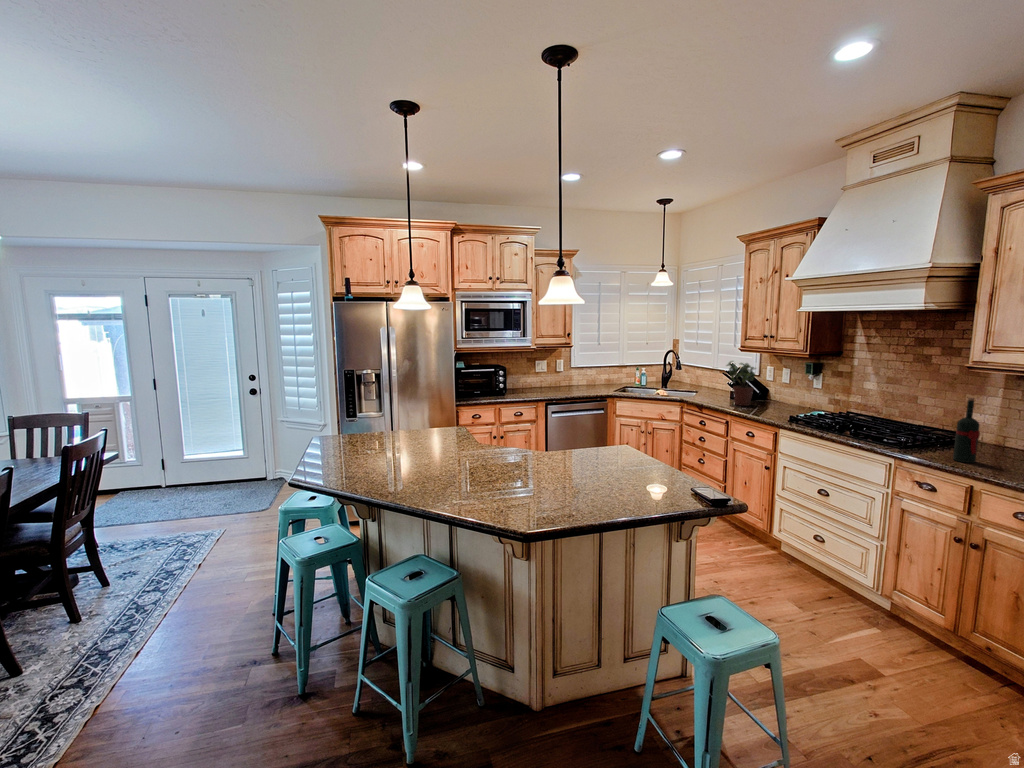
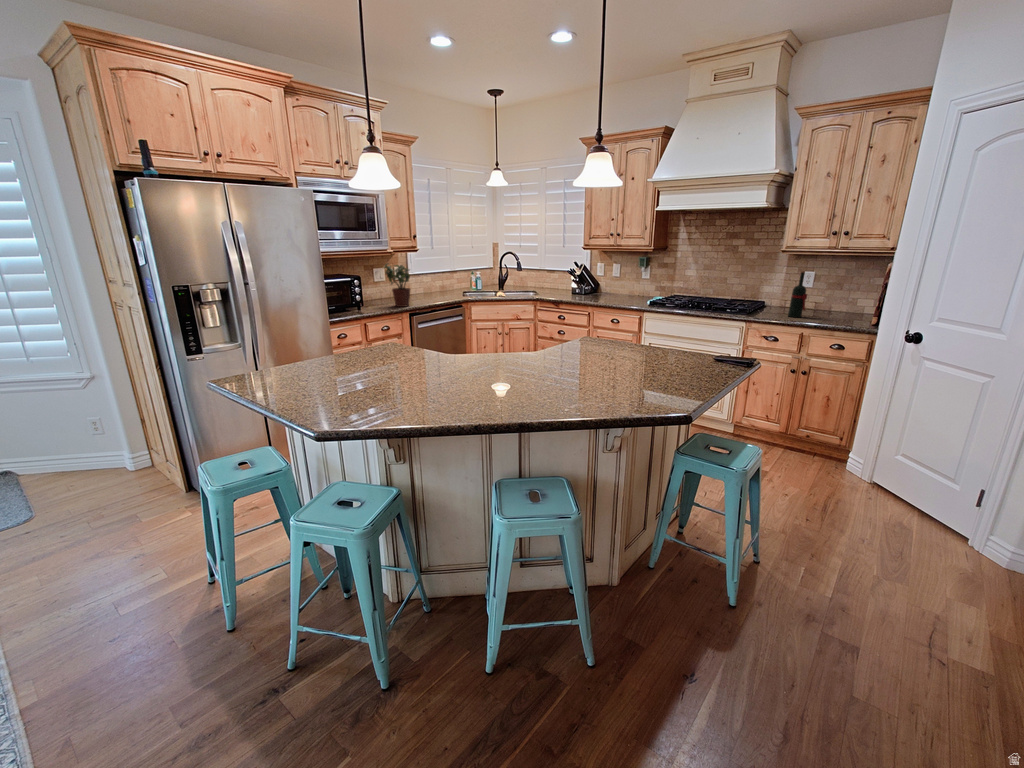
potted plant: present [727,361,755,406] -> present [384,263,410,307]

